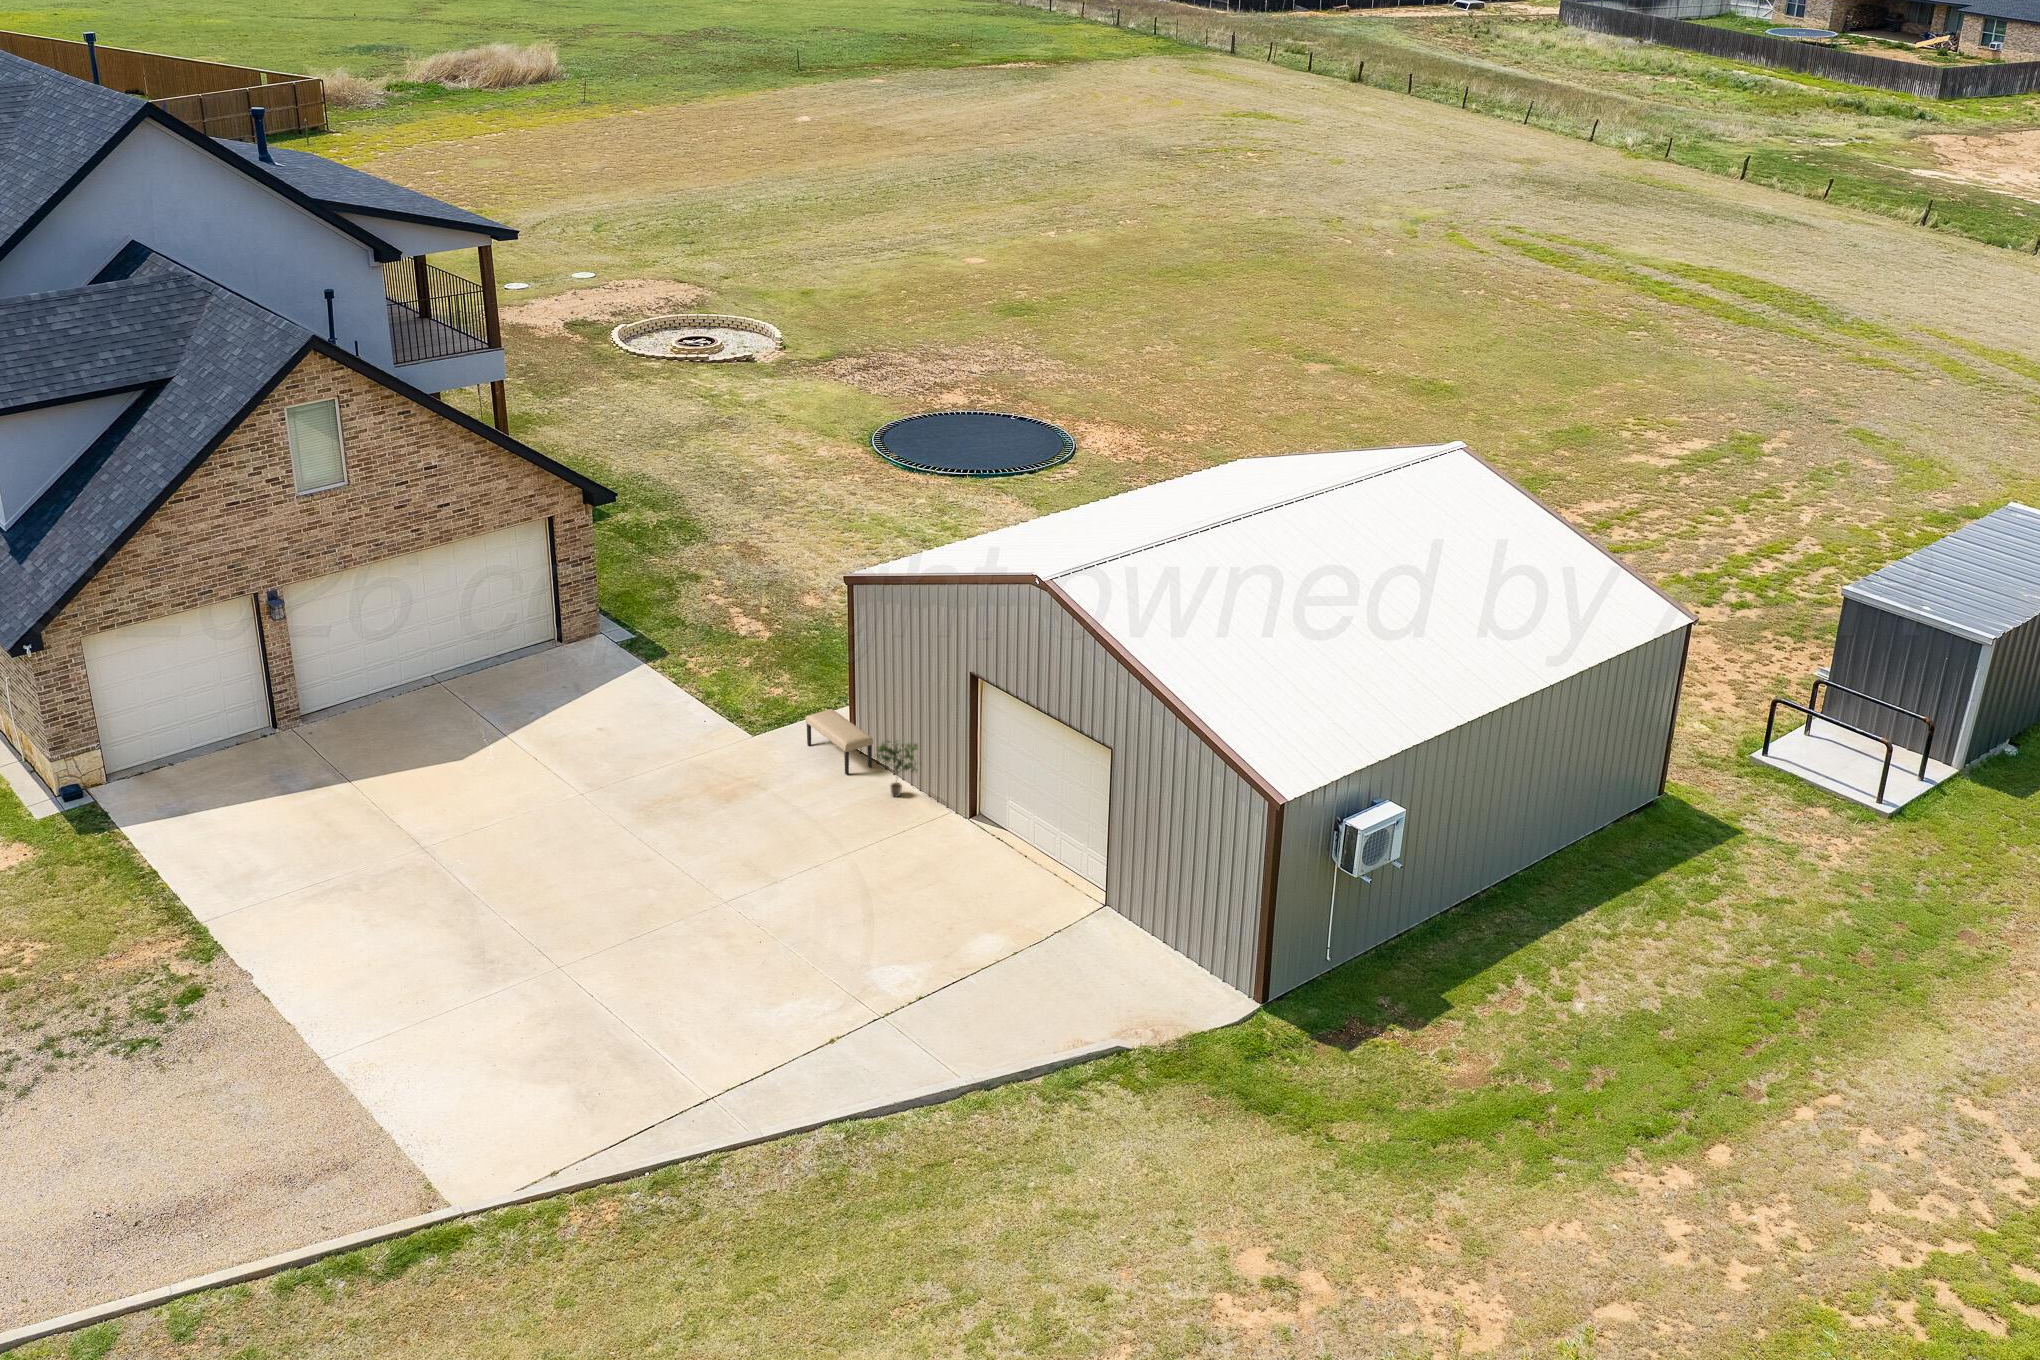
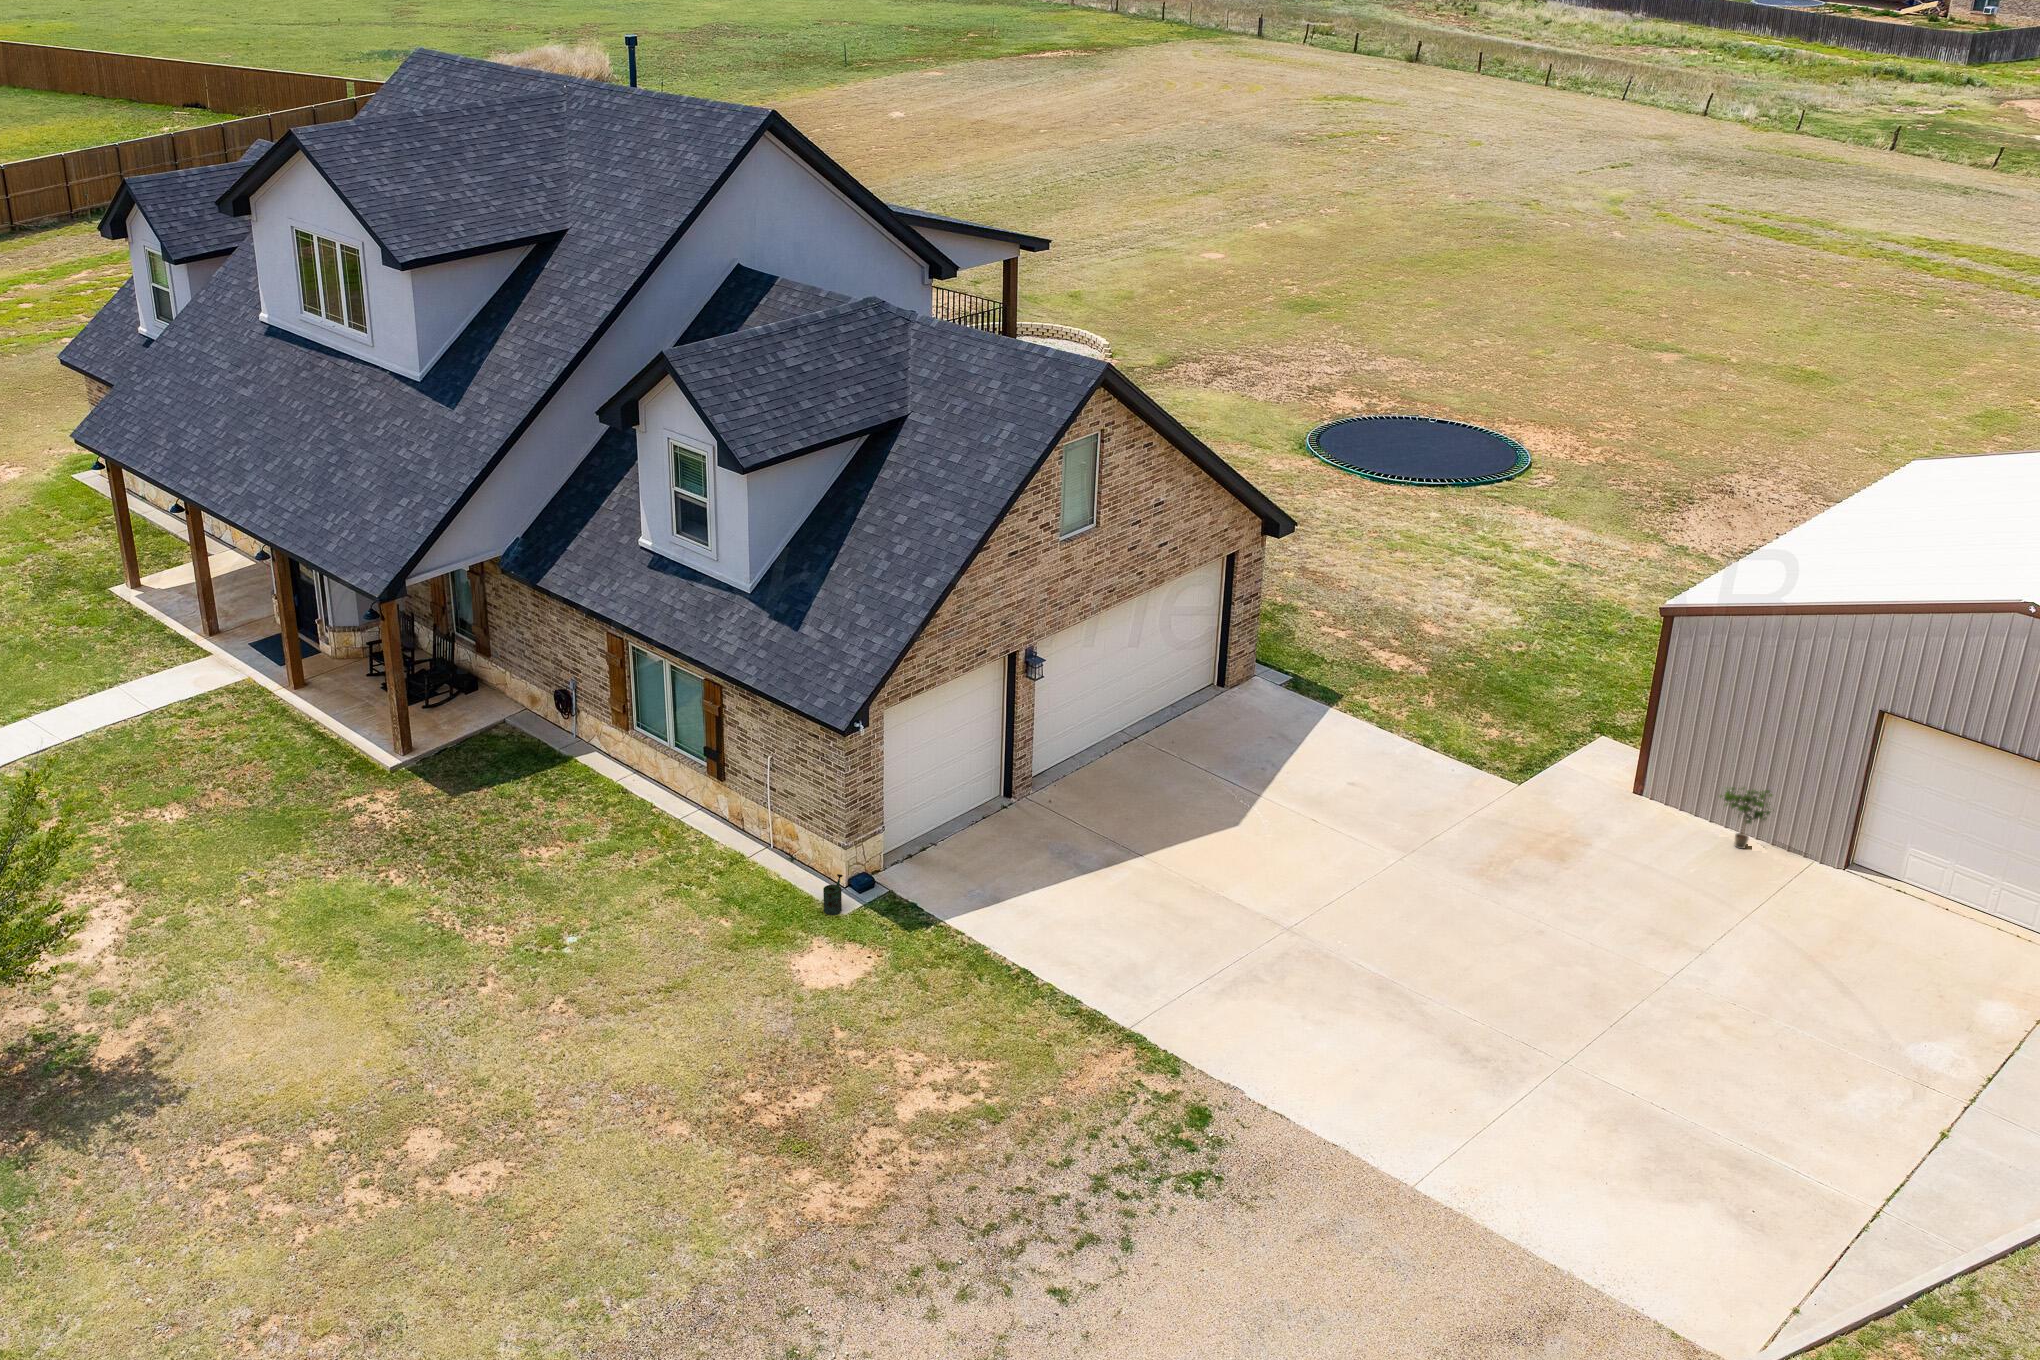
bench: present [805,709,873,774] -> none [1588,753,1689,825]
watering can: none [21,782,52,817] -> present [823,874,843,915]

